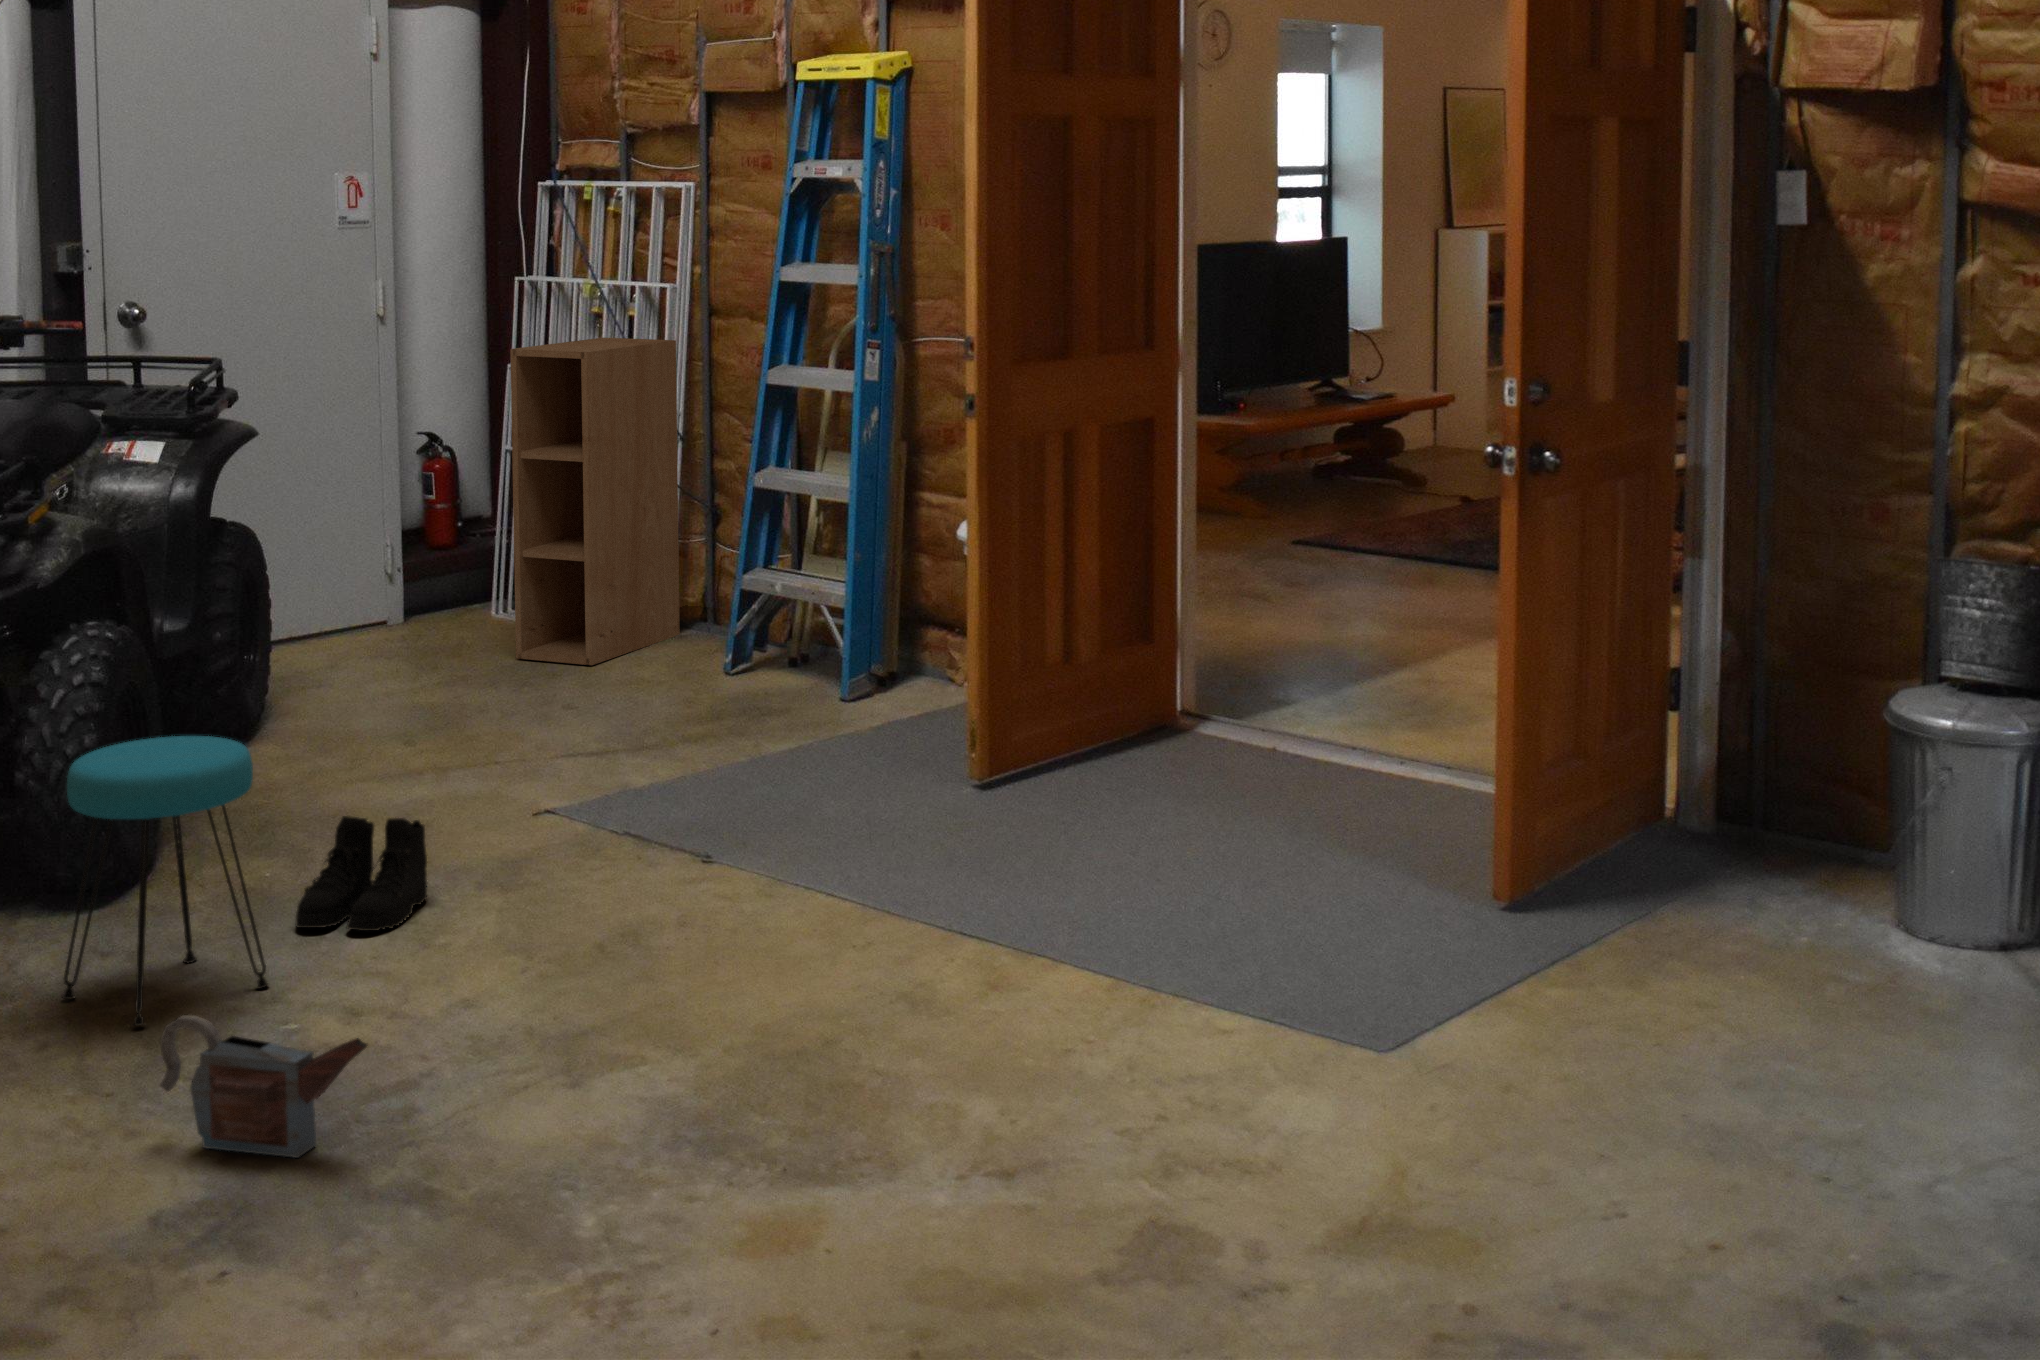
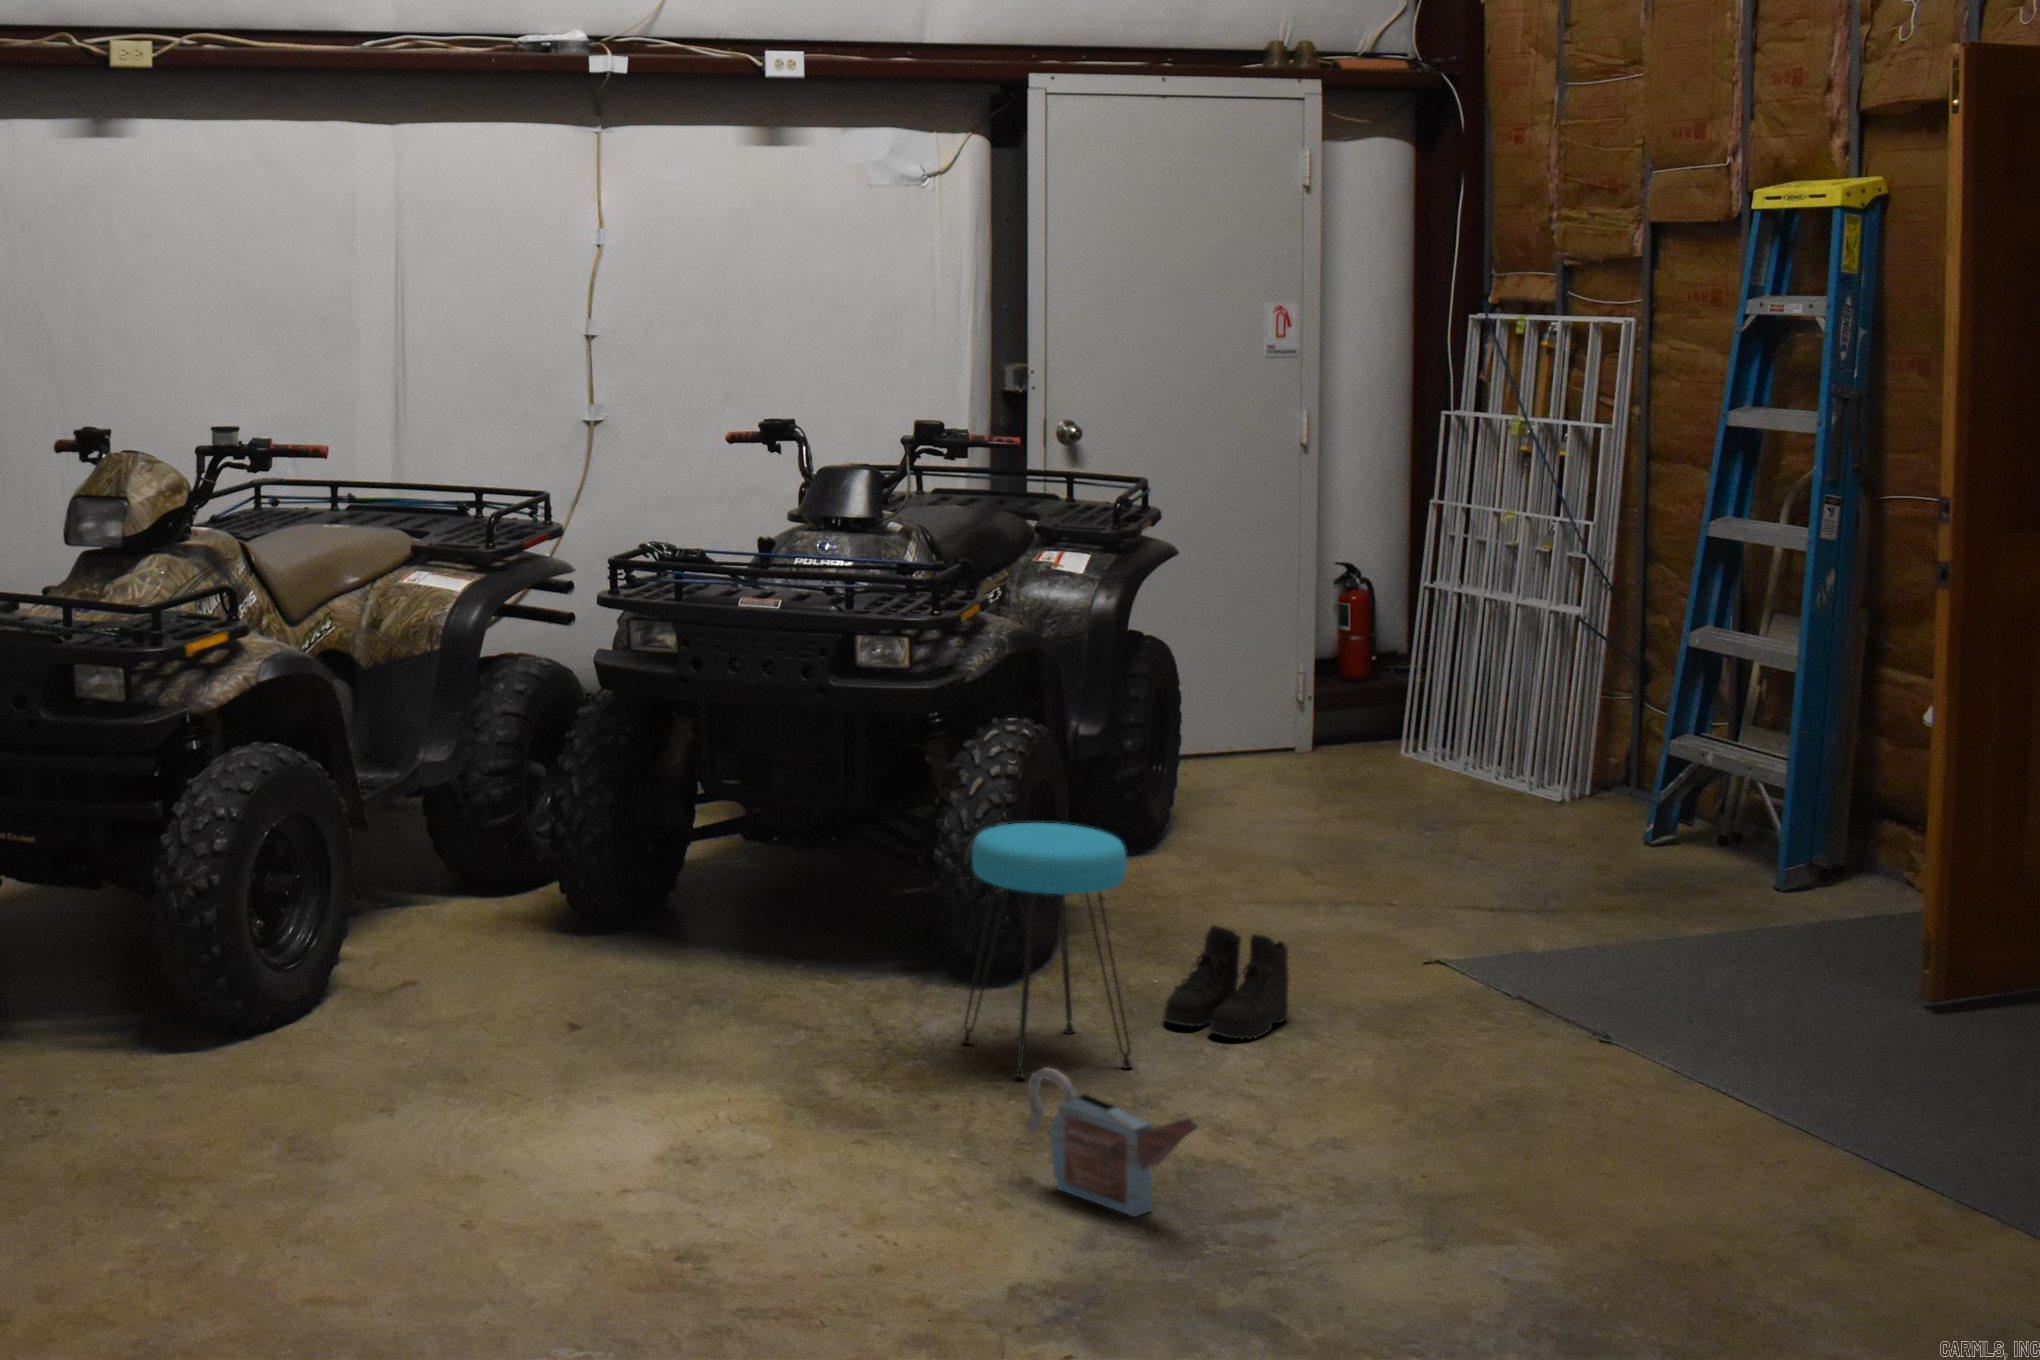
shelving unit: present [510,338,680,665] -> none [1418,478,1605,822]

